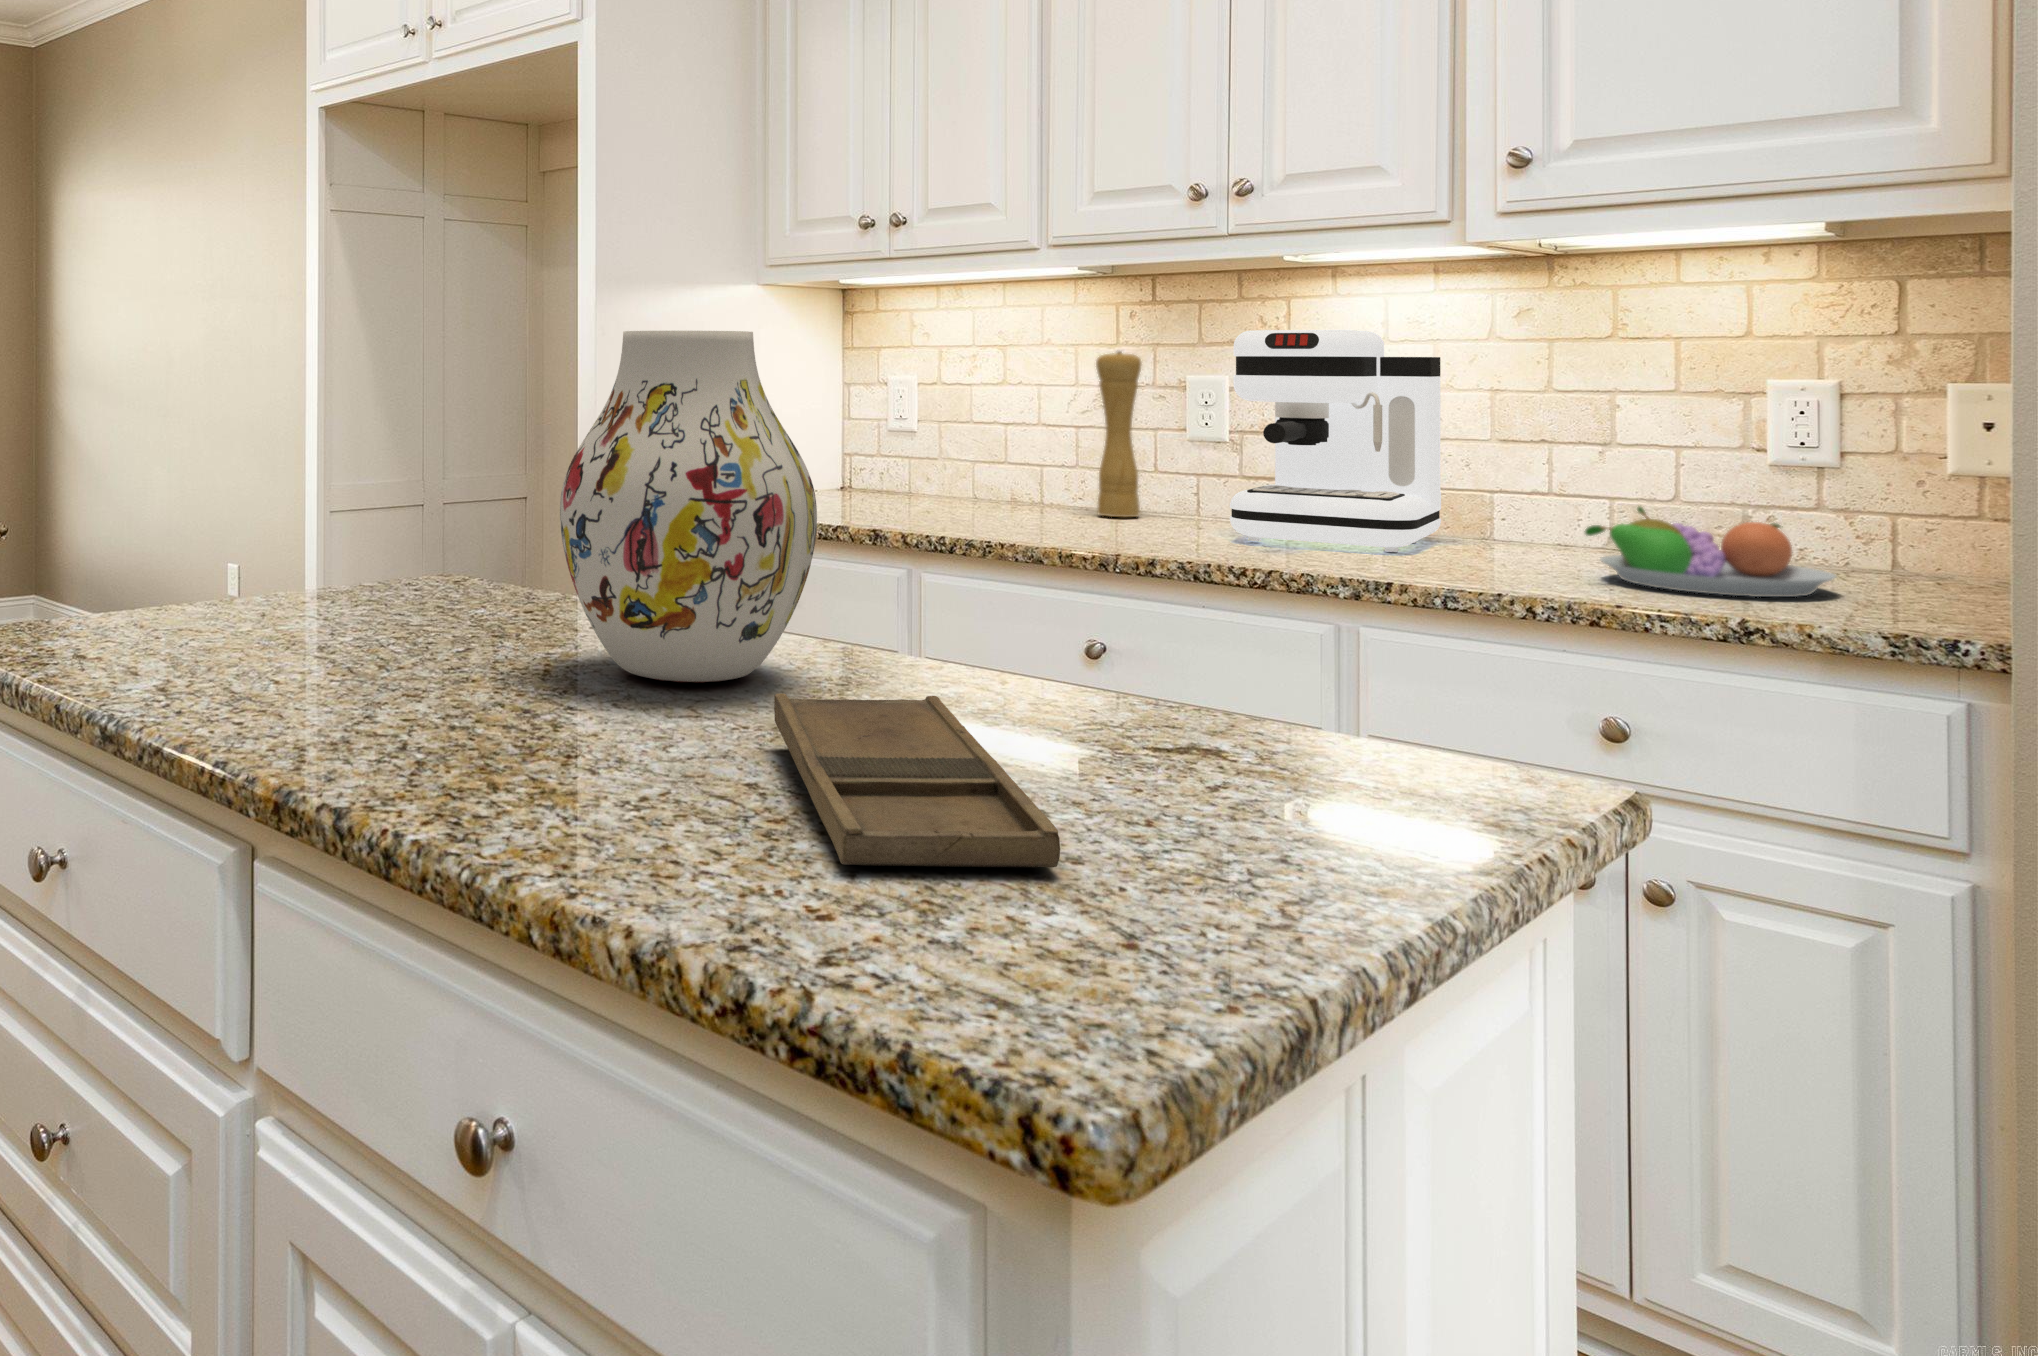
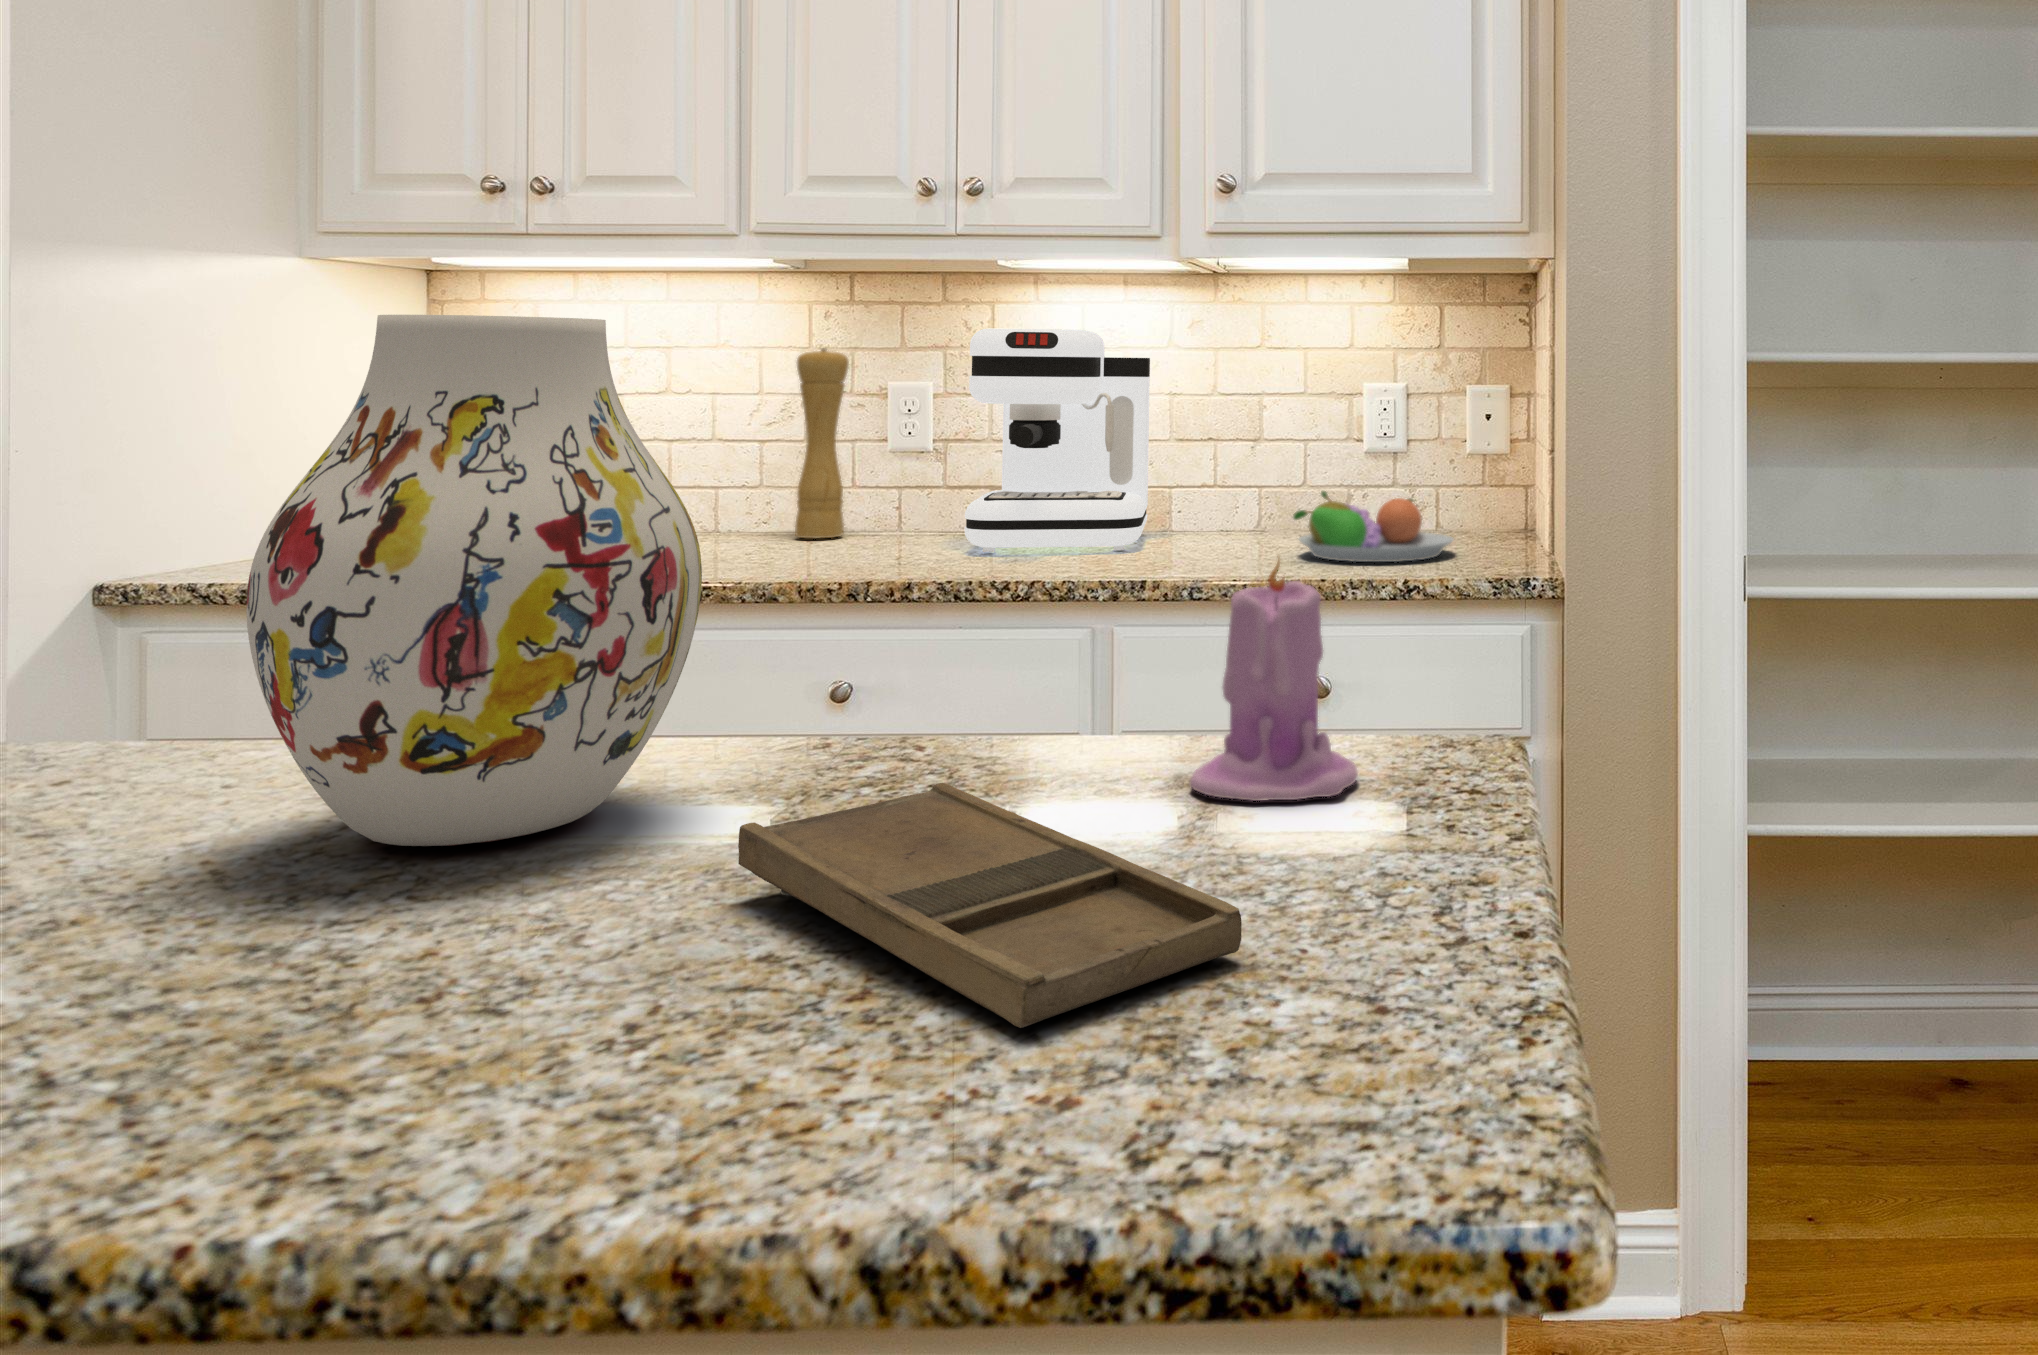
candle: none [1181,543,1363,786] -> present [1190,561,1358,801]

